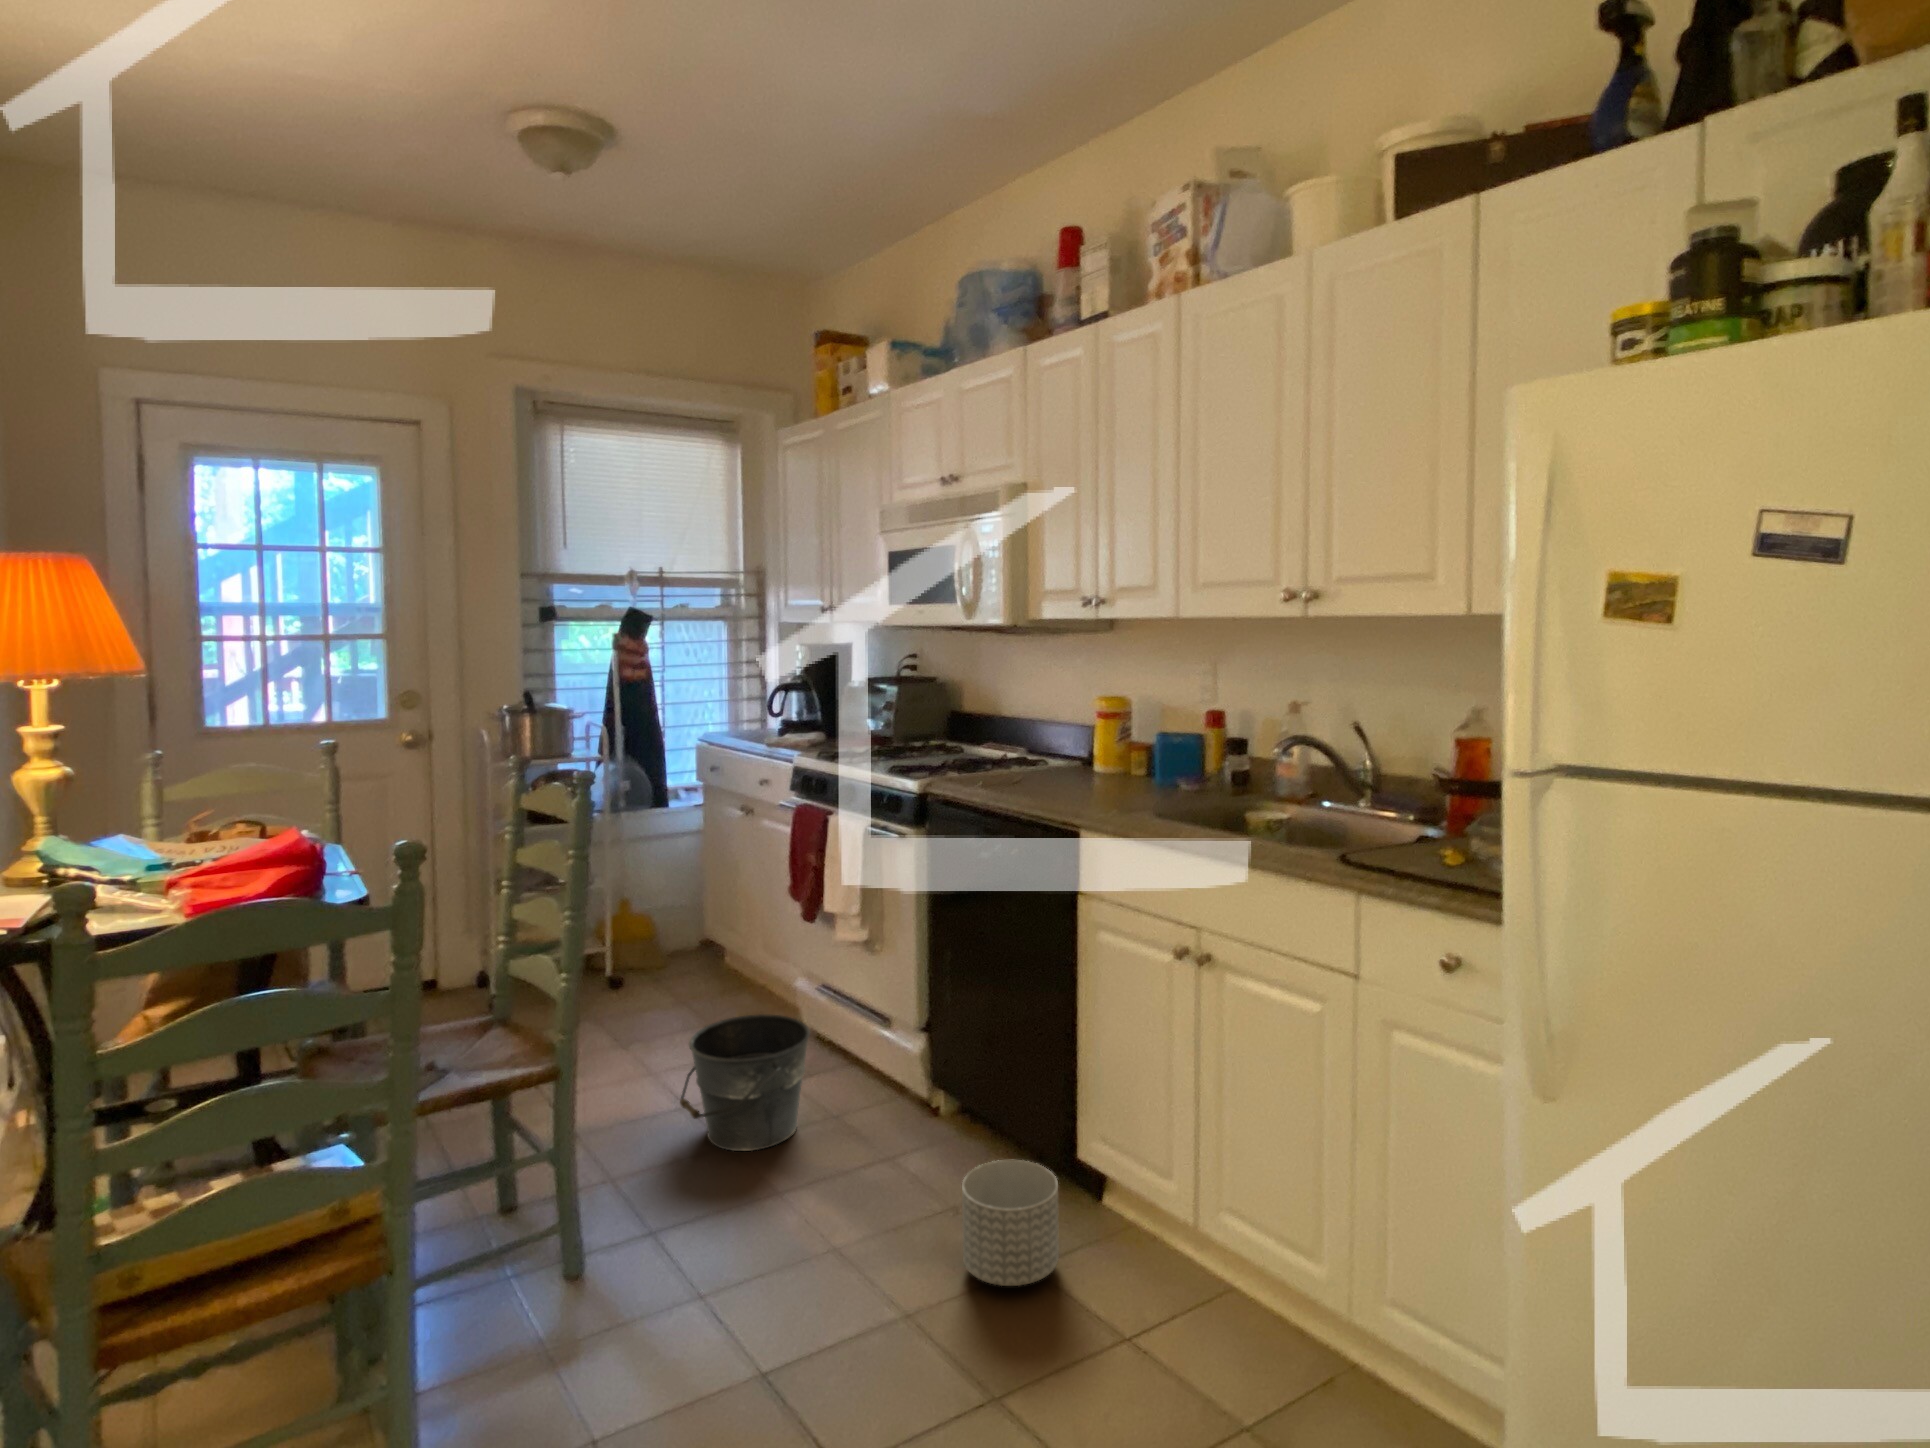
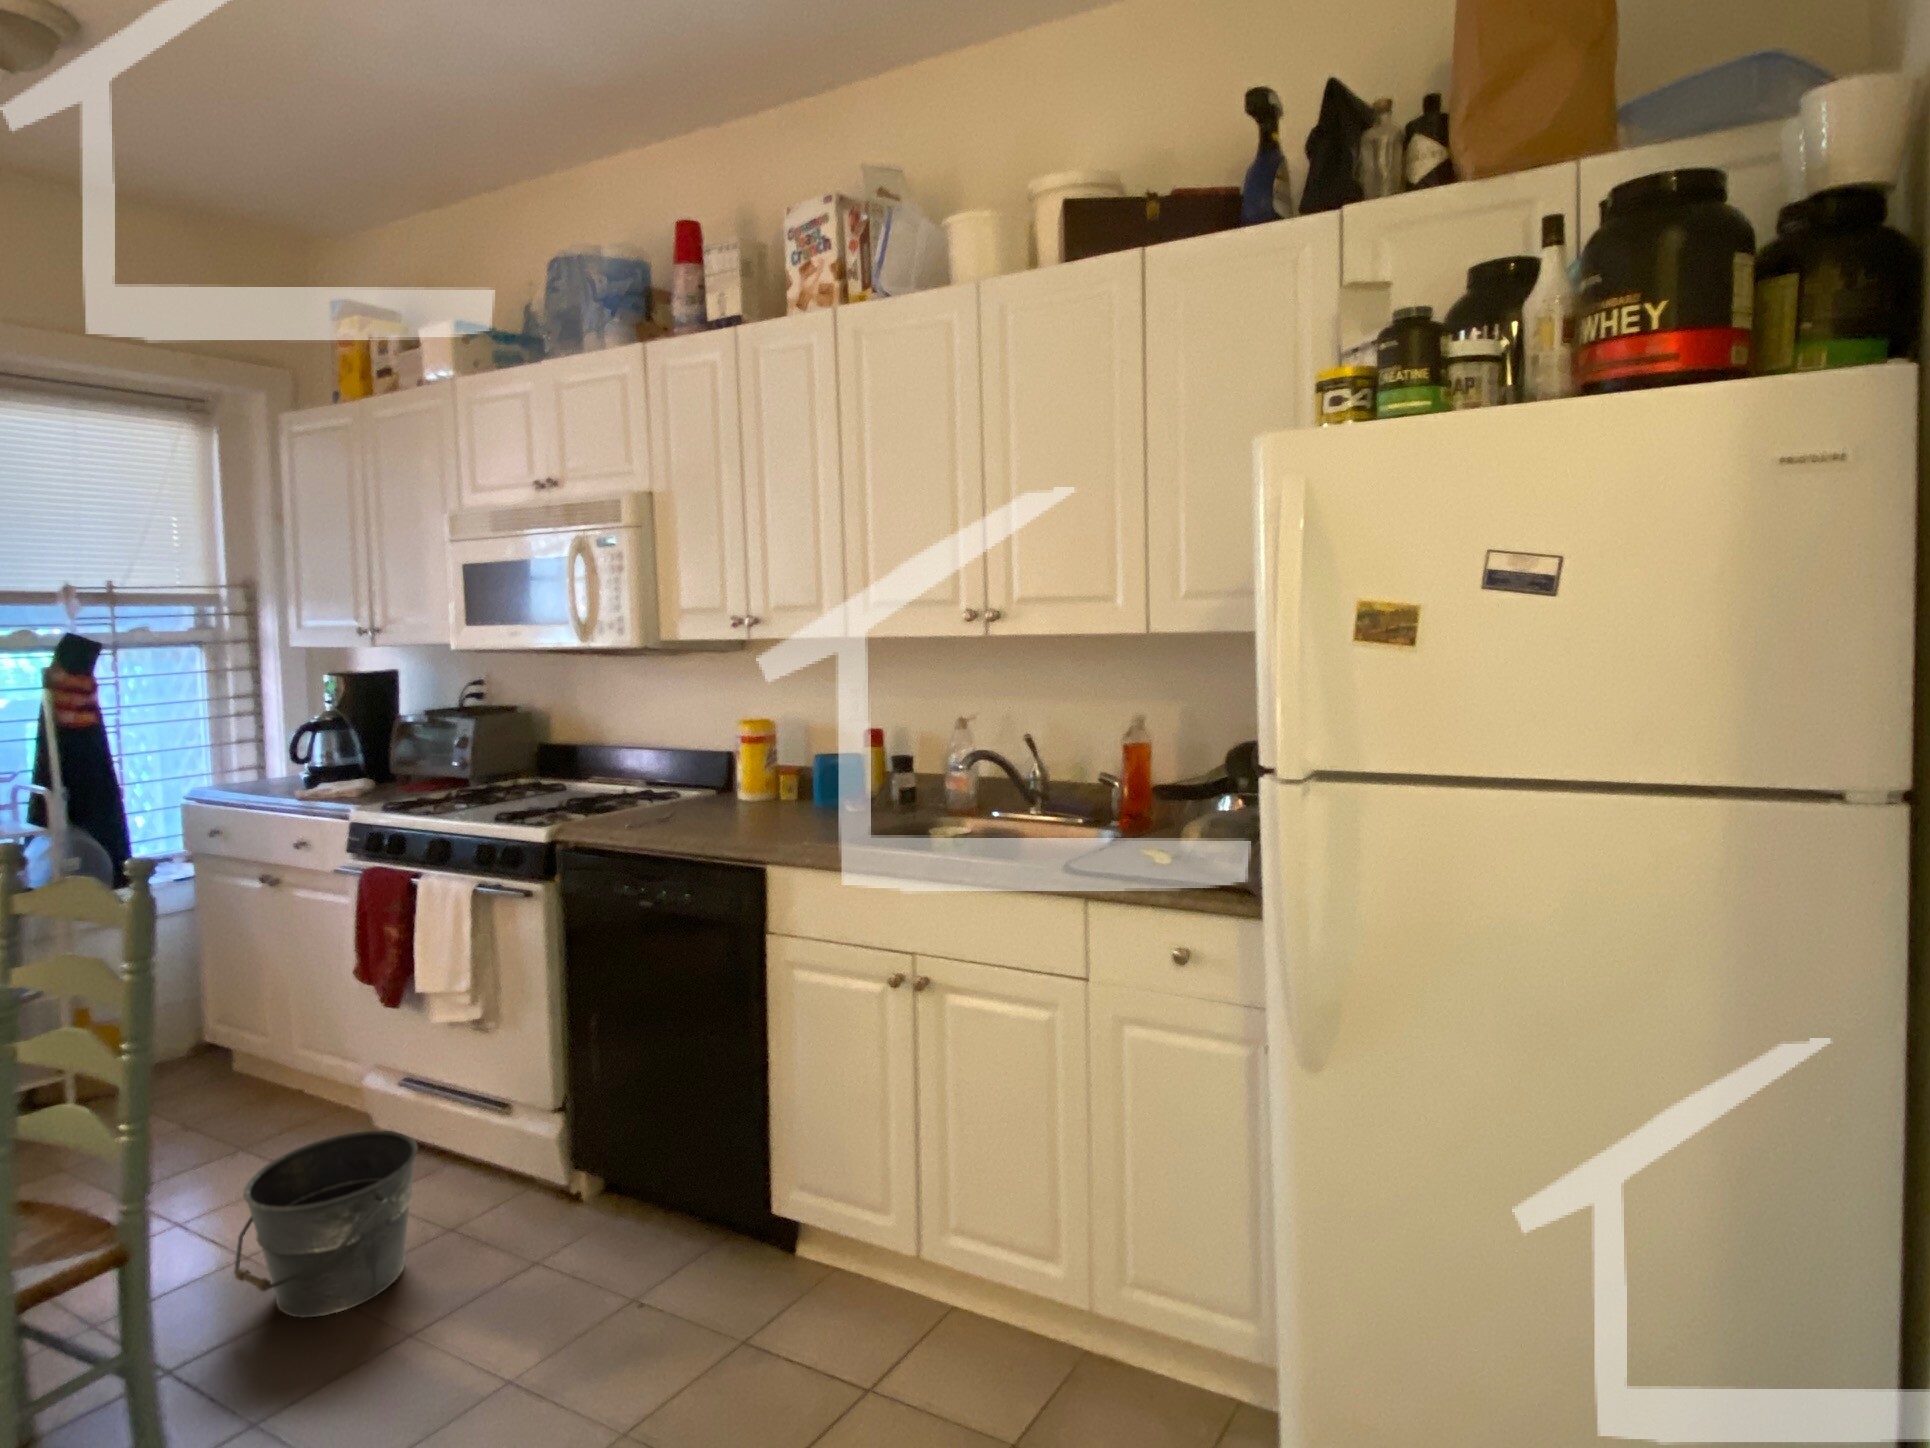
planter: present [962,1160,1059,1286] -> none [665,1235,778,1385]

